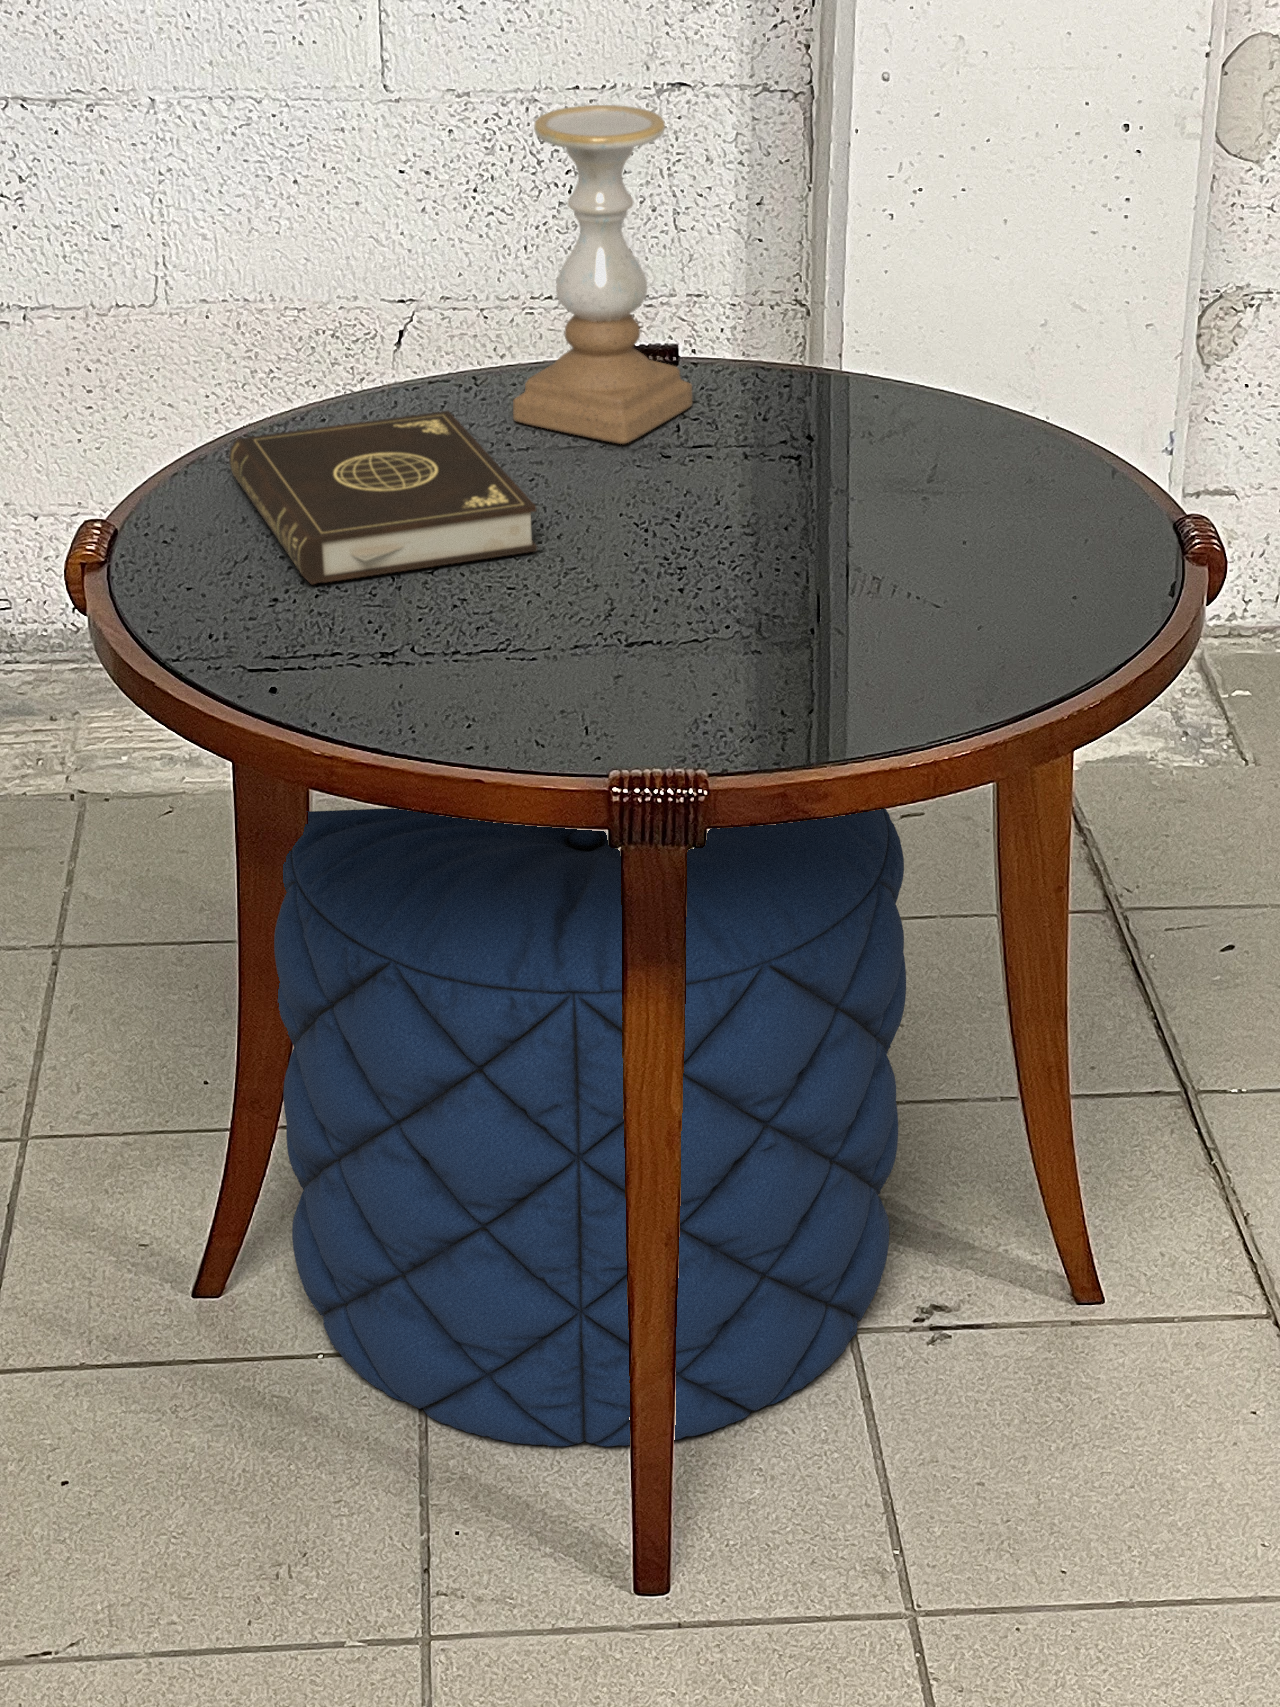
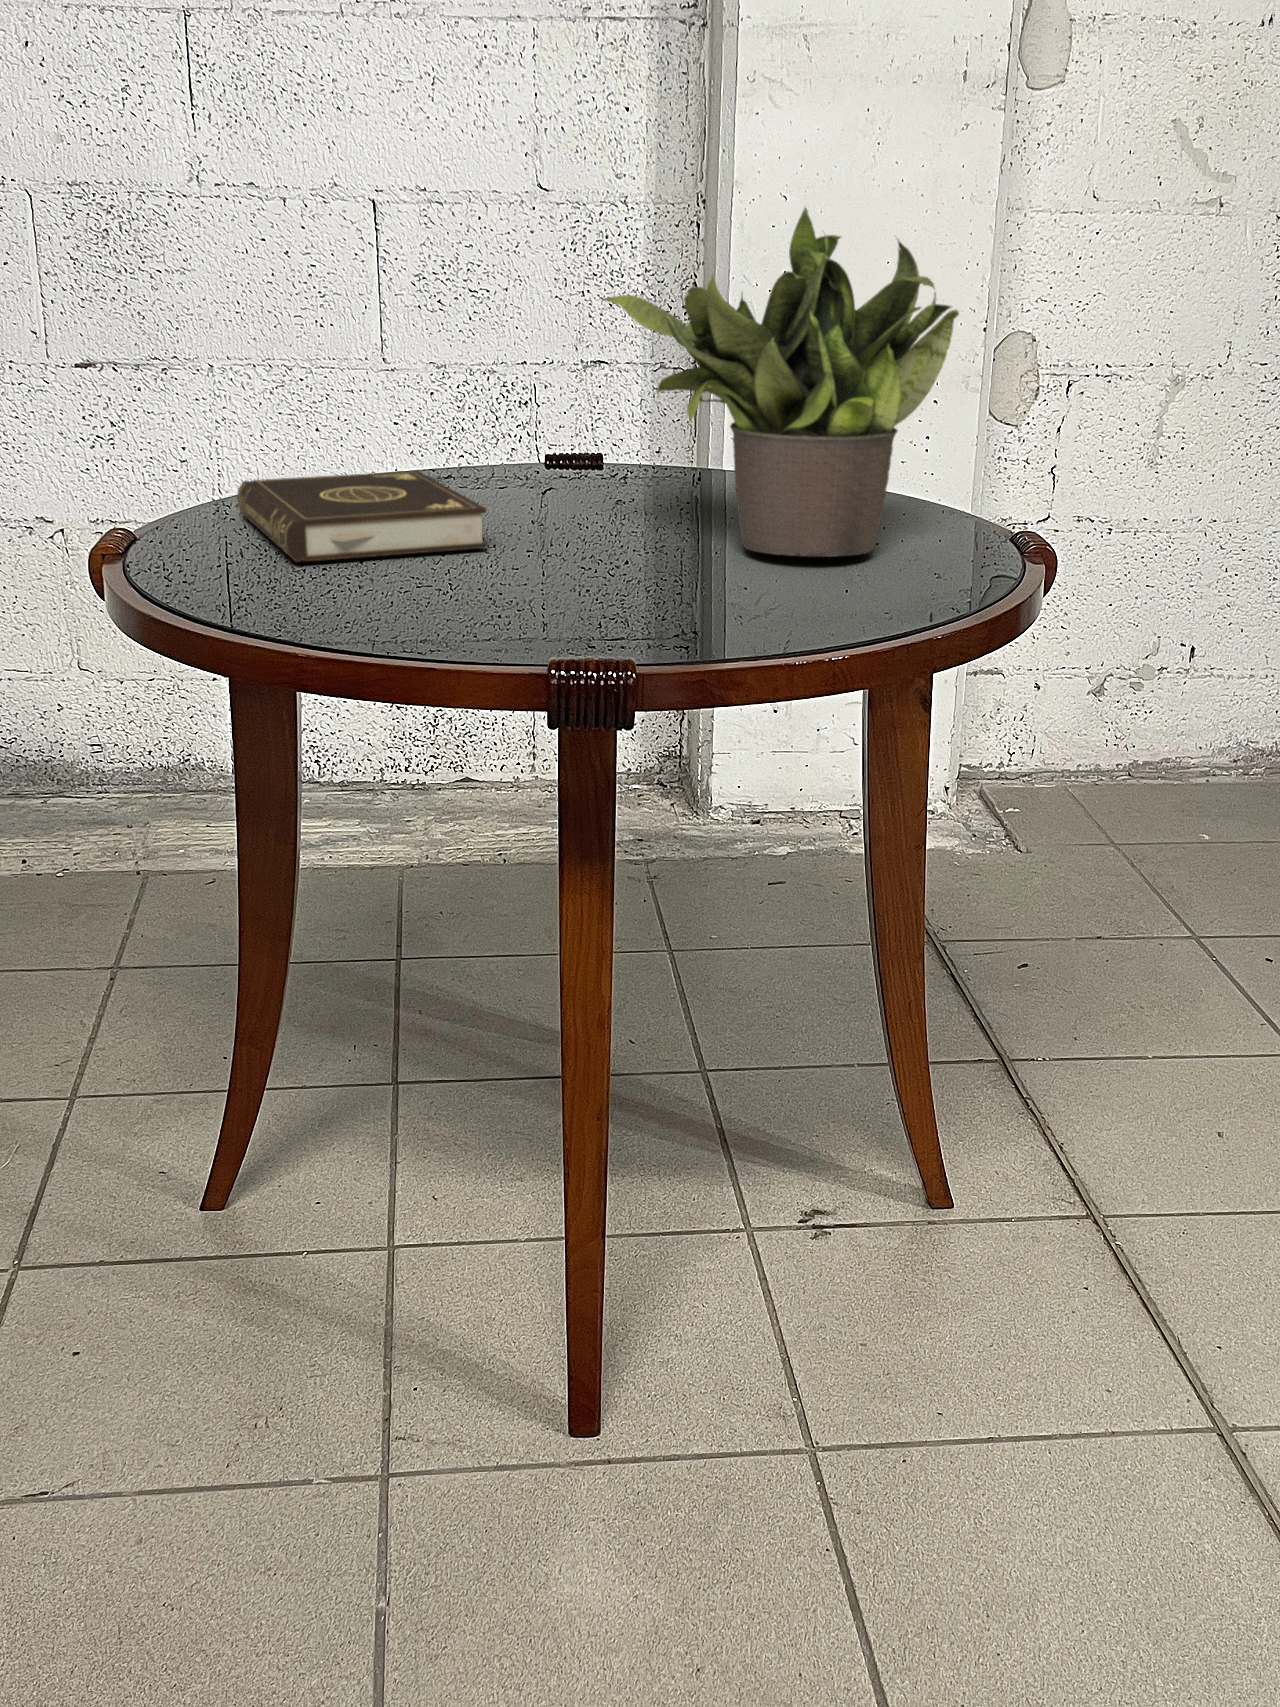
candle holder: present [513,105,692,444] -> none [470,242,613,501]
potted plant: none [672,166,1108,578] -> present [603,207,959,557]
pouf: present [274,808,906,1446] -> none [266,707,791,1319]

